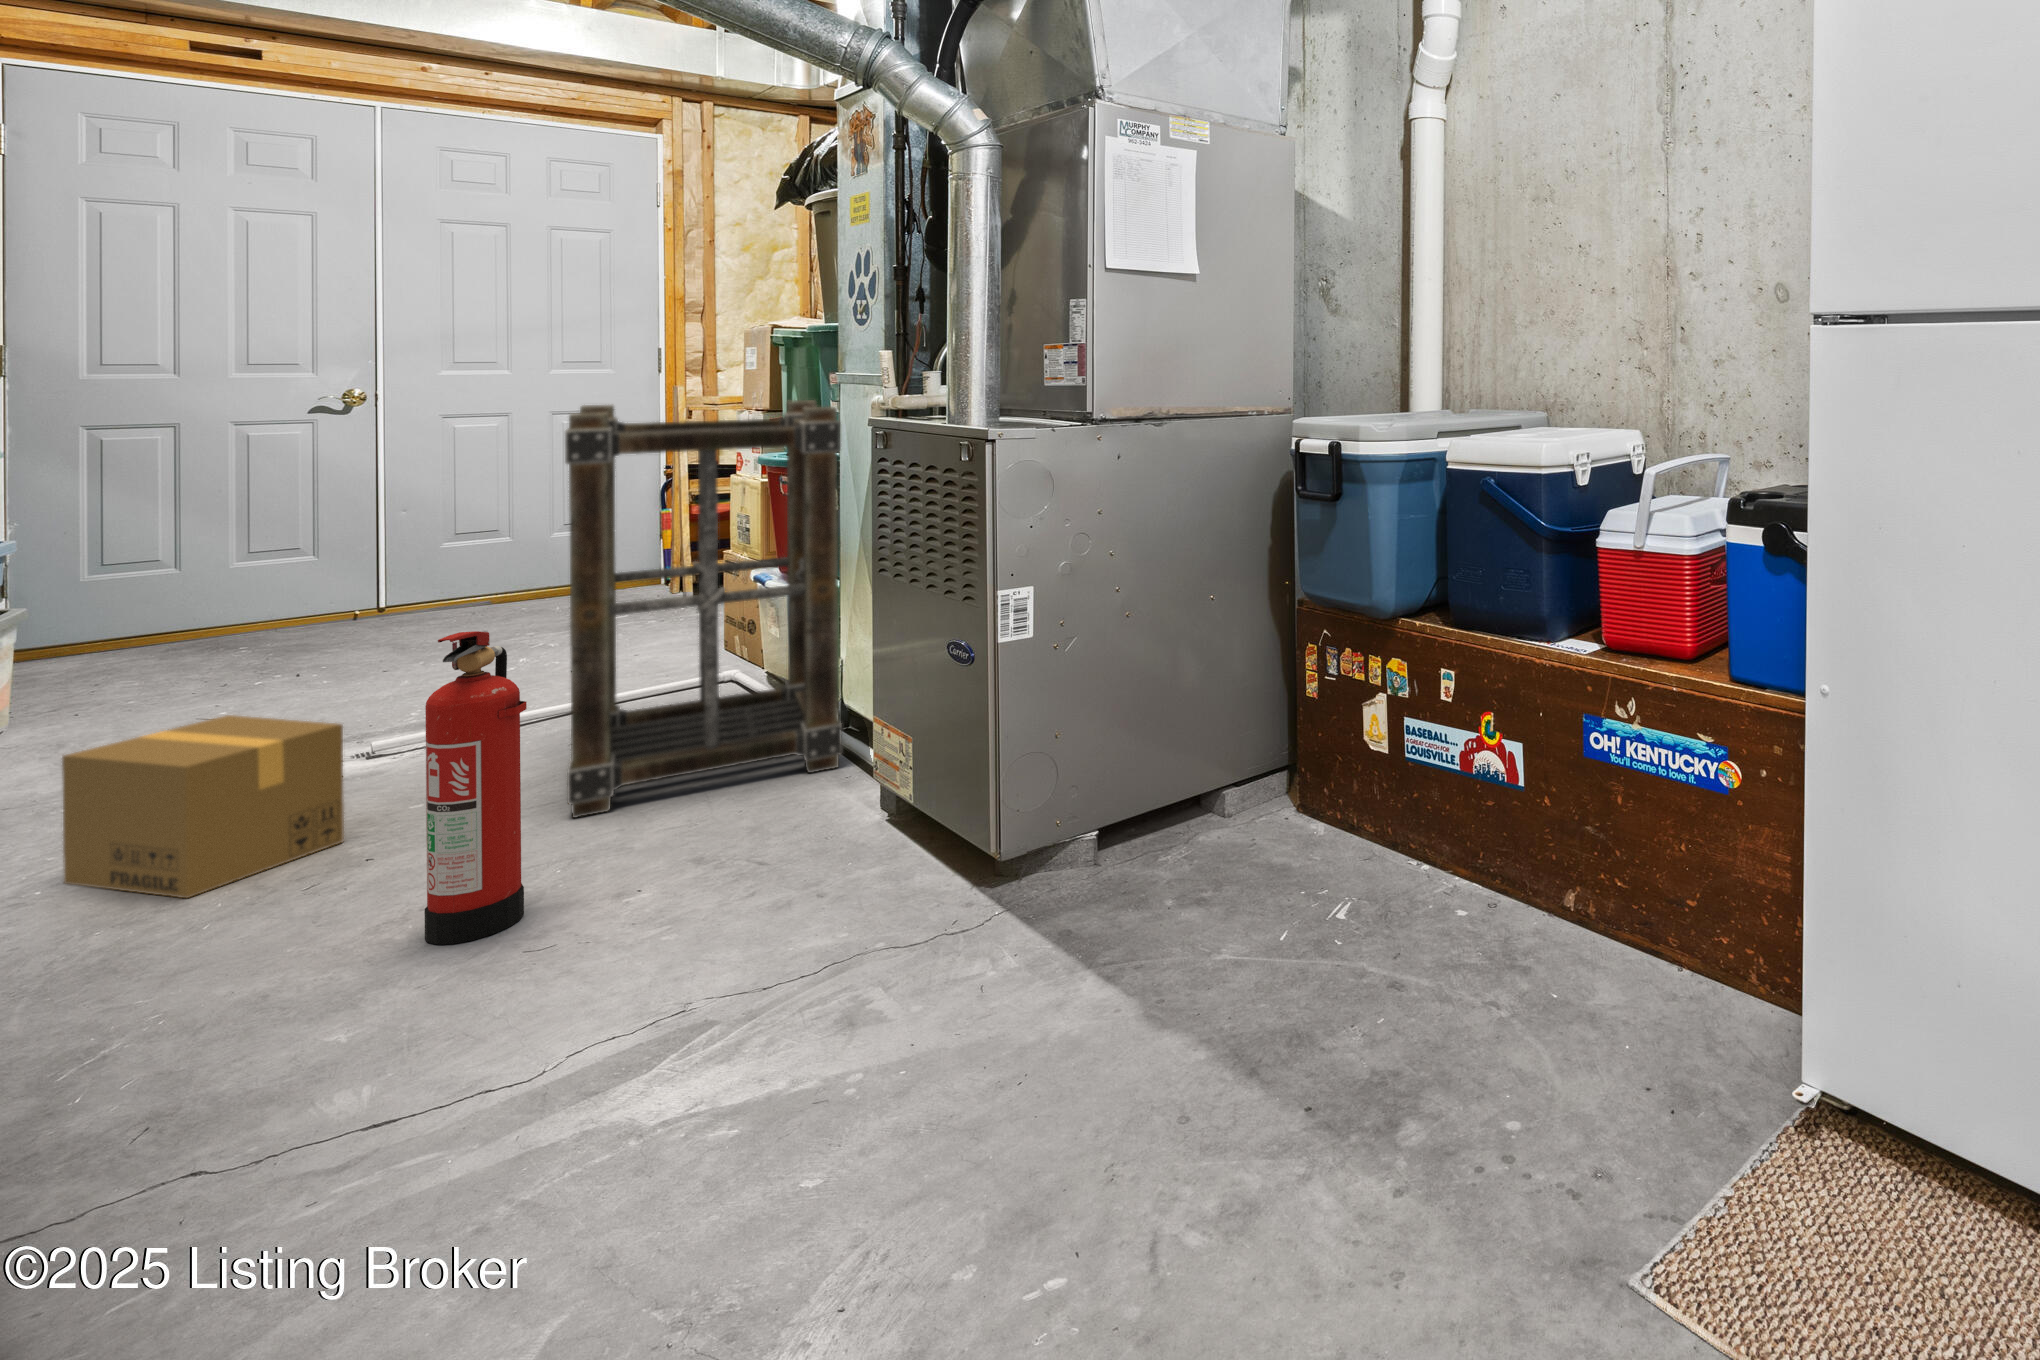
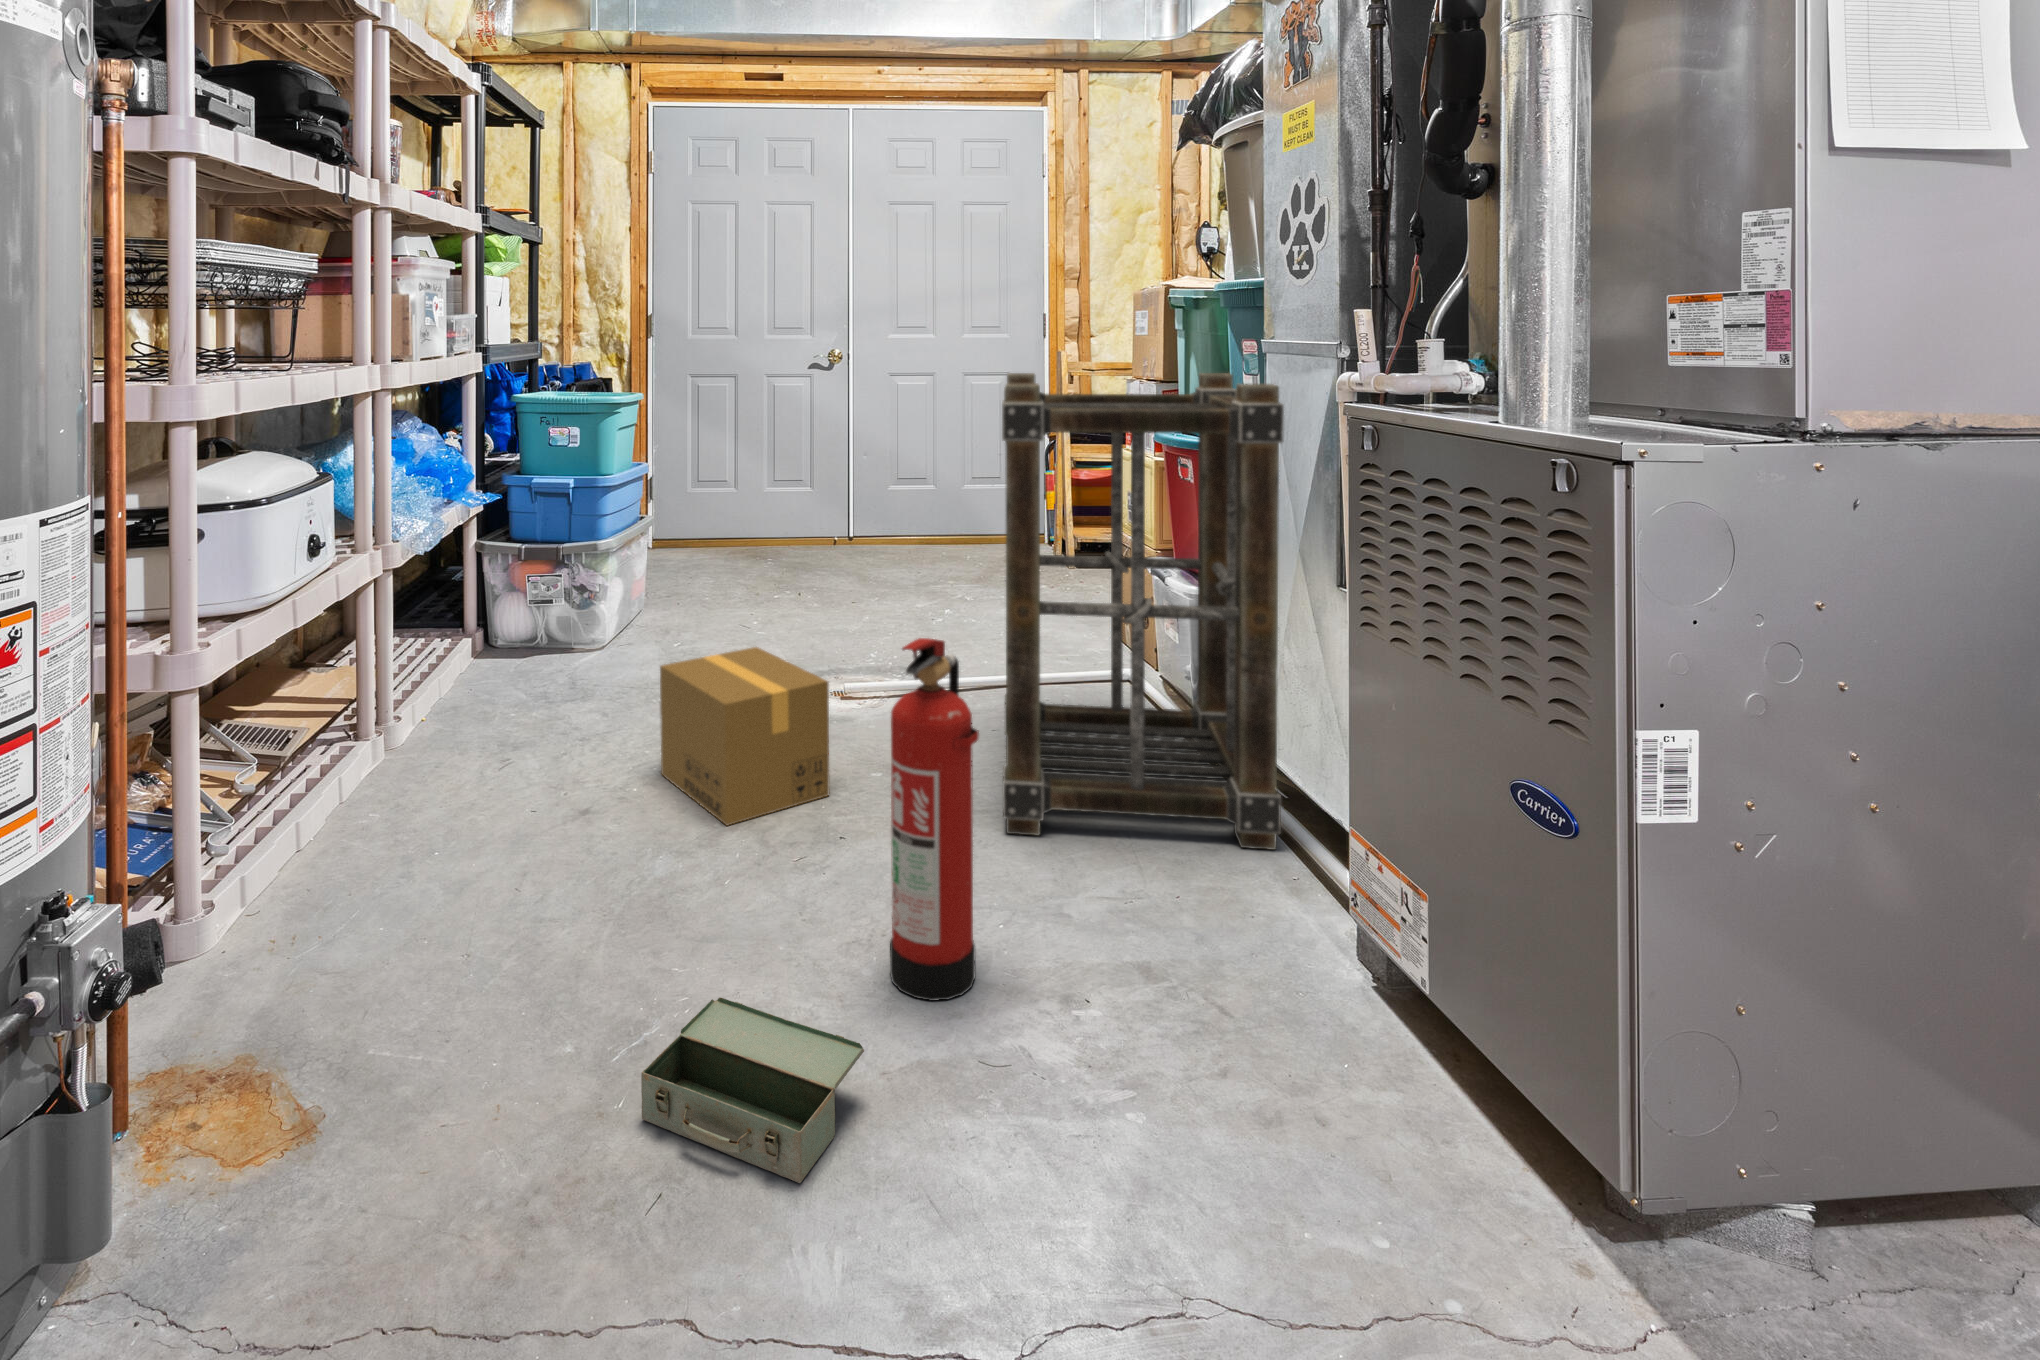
toolbox: none [100,970,392,1111] -> present [641,998,864,1183]

